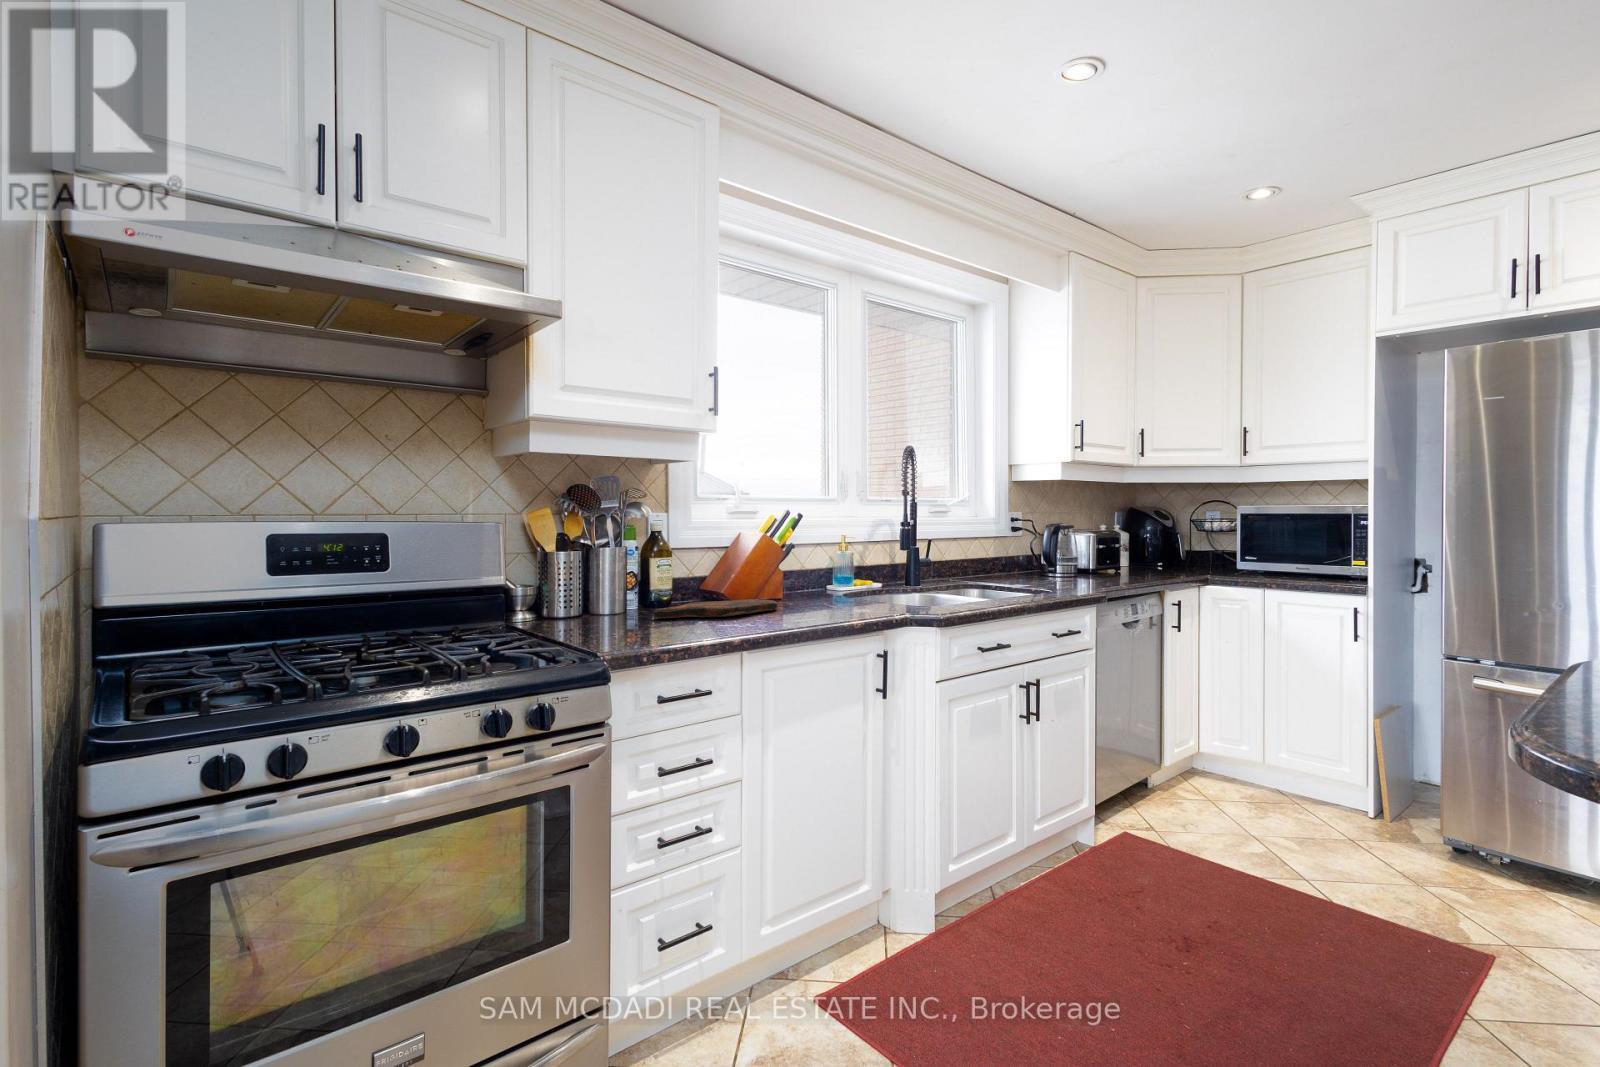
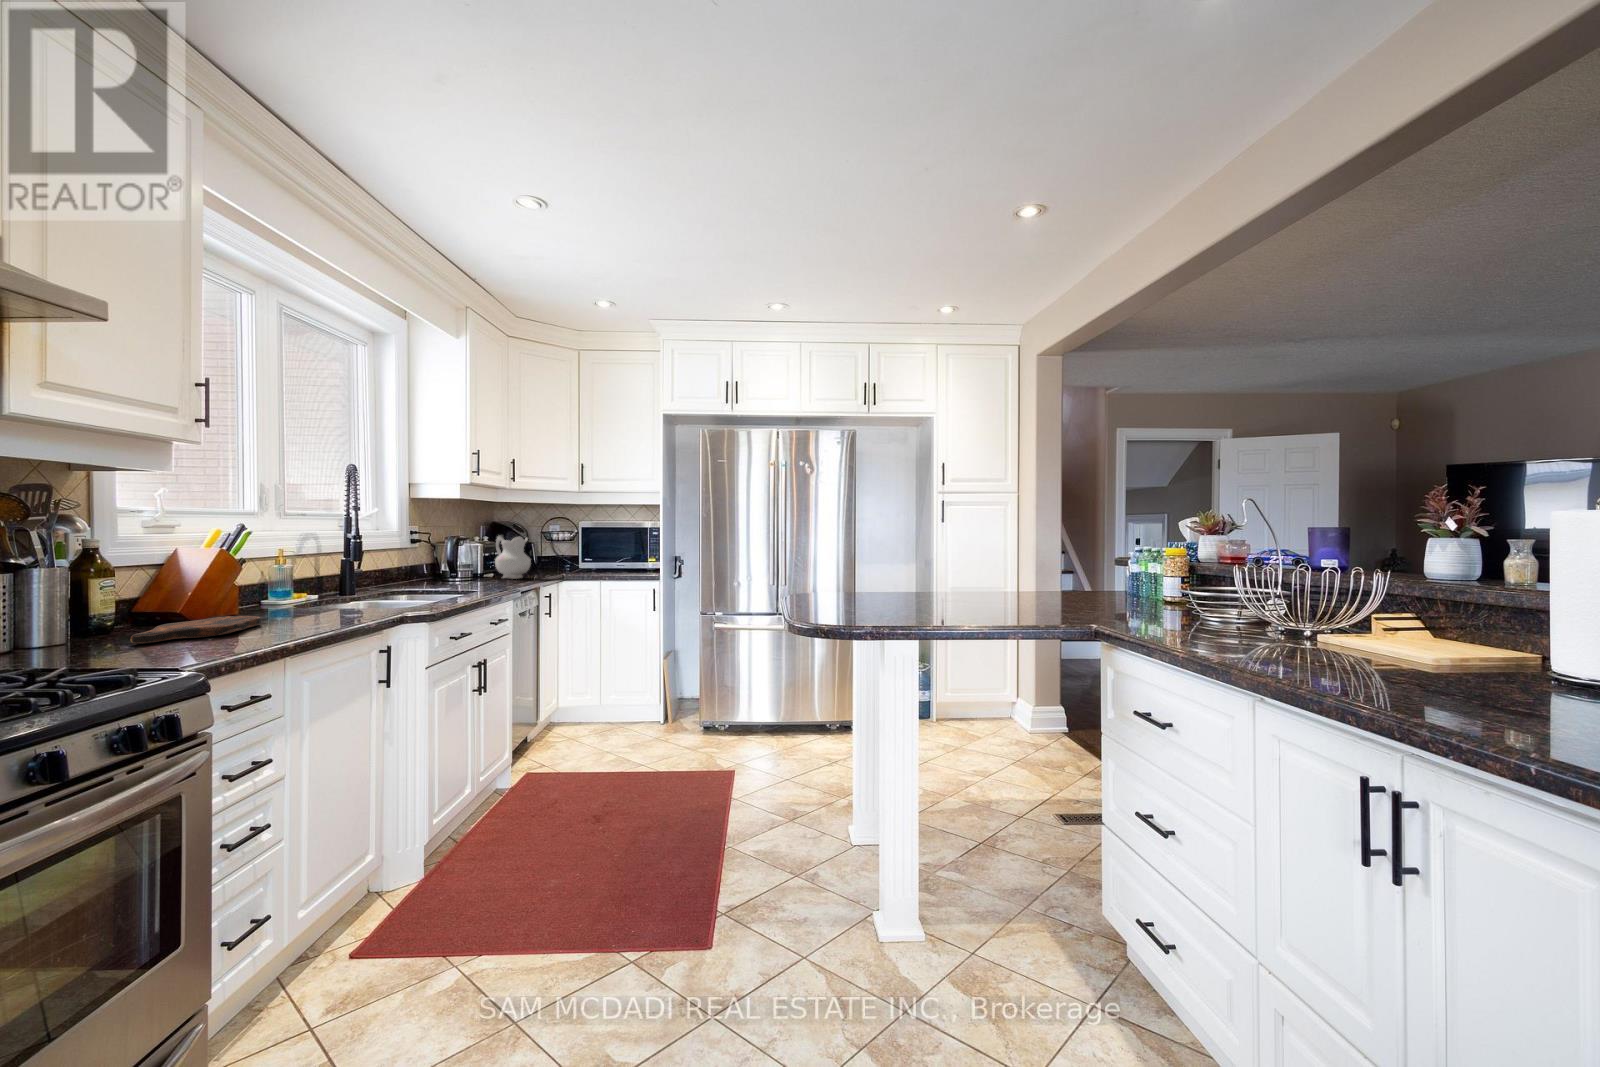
ceramic pitcher: none [1108,522,1155,578] -> present [495,535,531,579]

